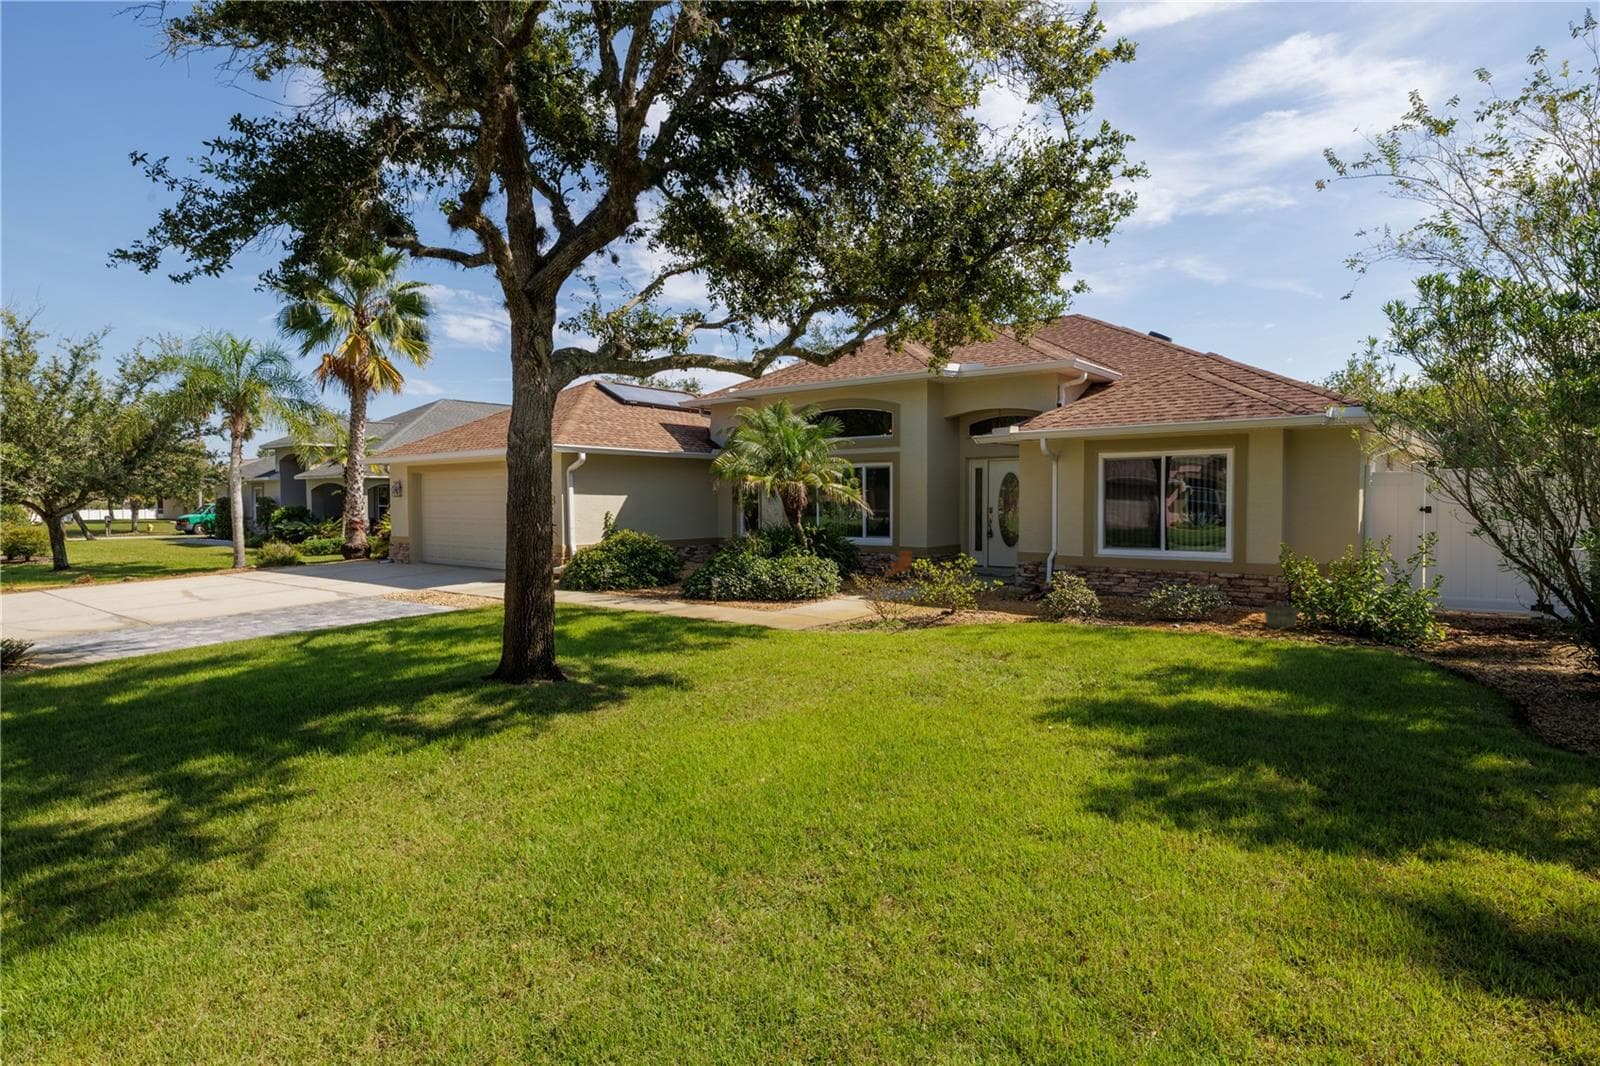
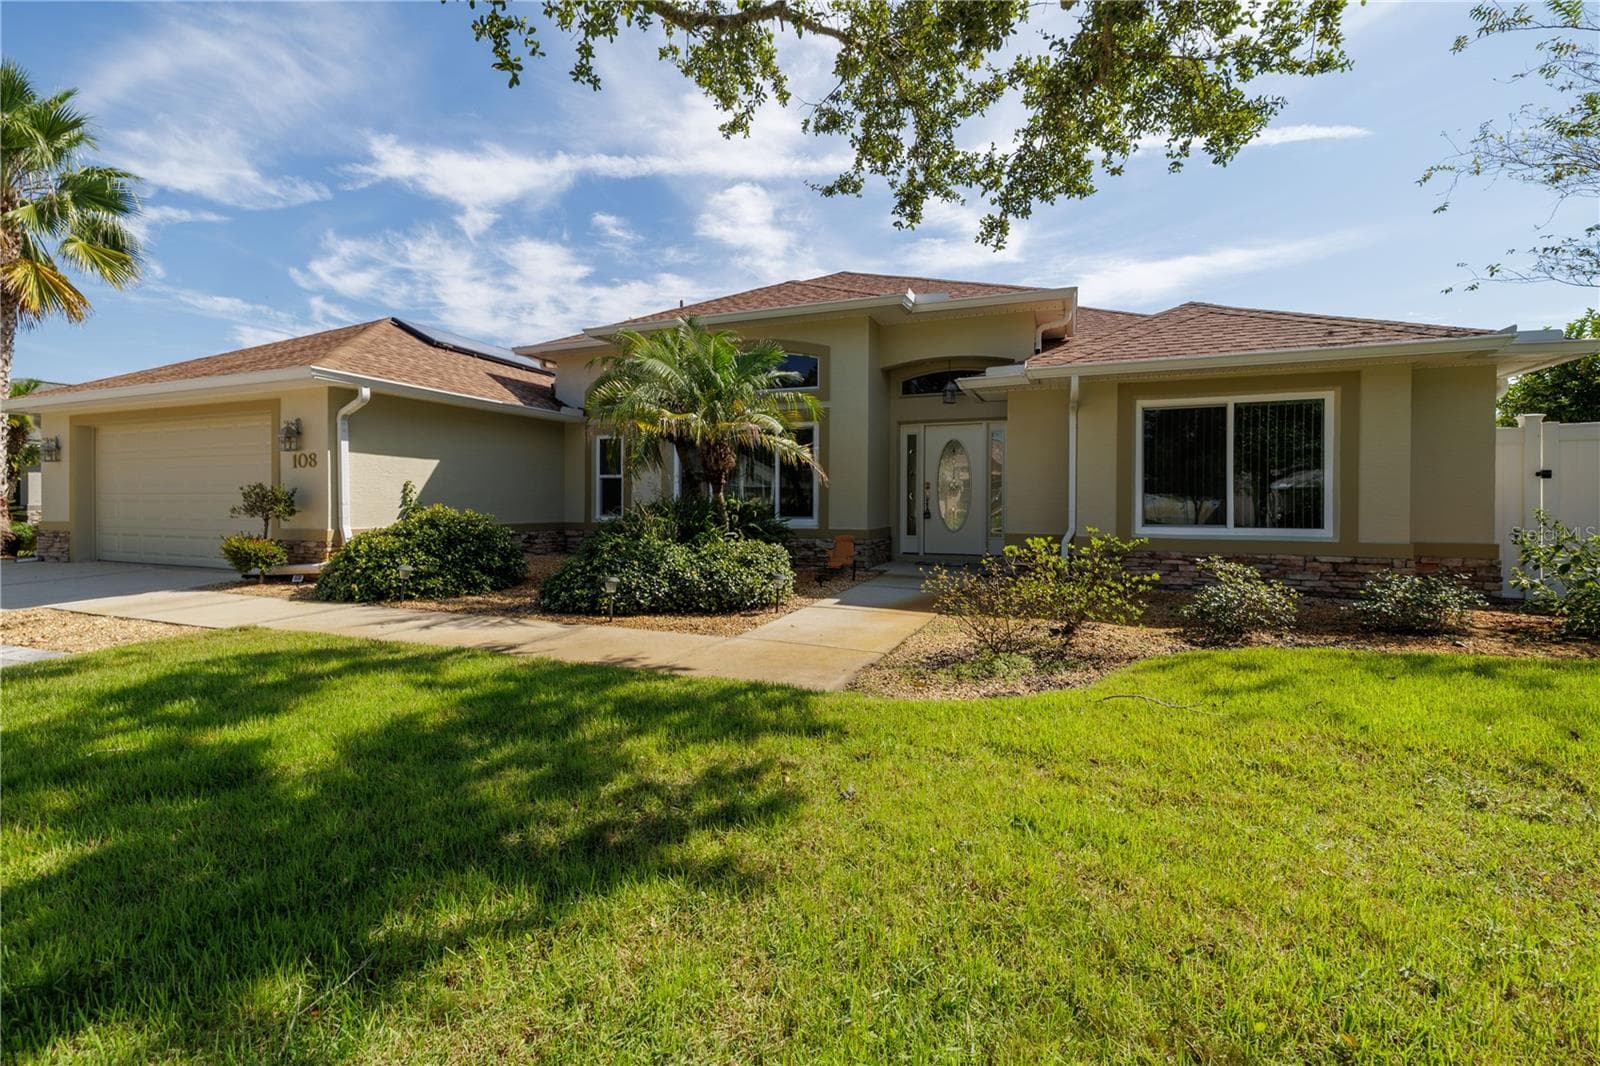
wooden bucket: present [1264,604,1298,629] -> none [1488,599,1555,641]

